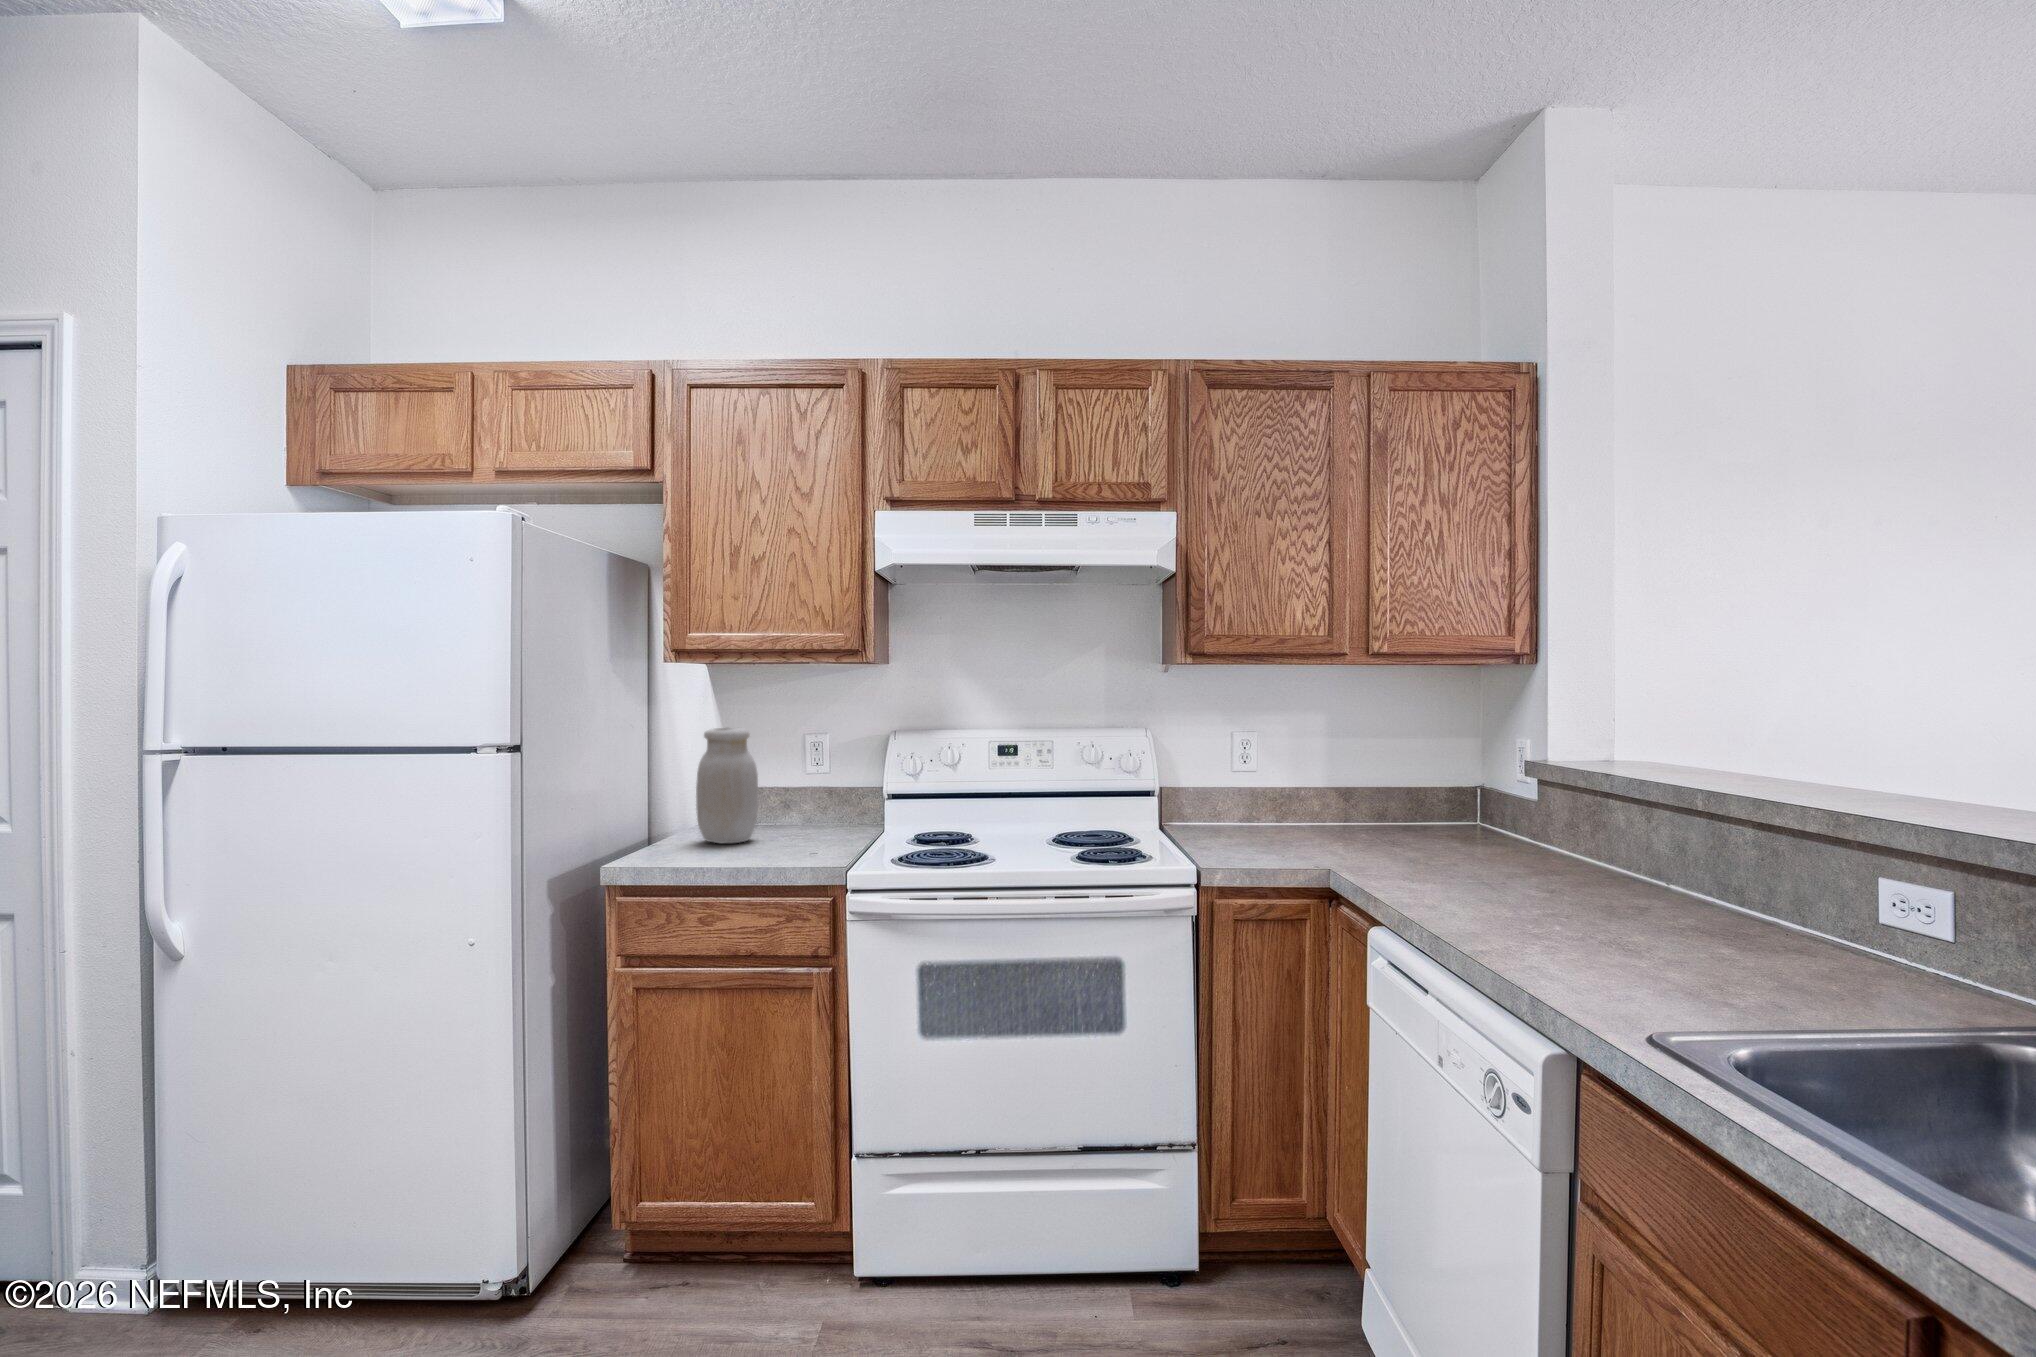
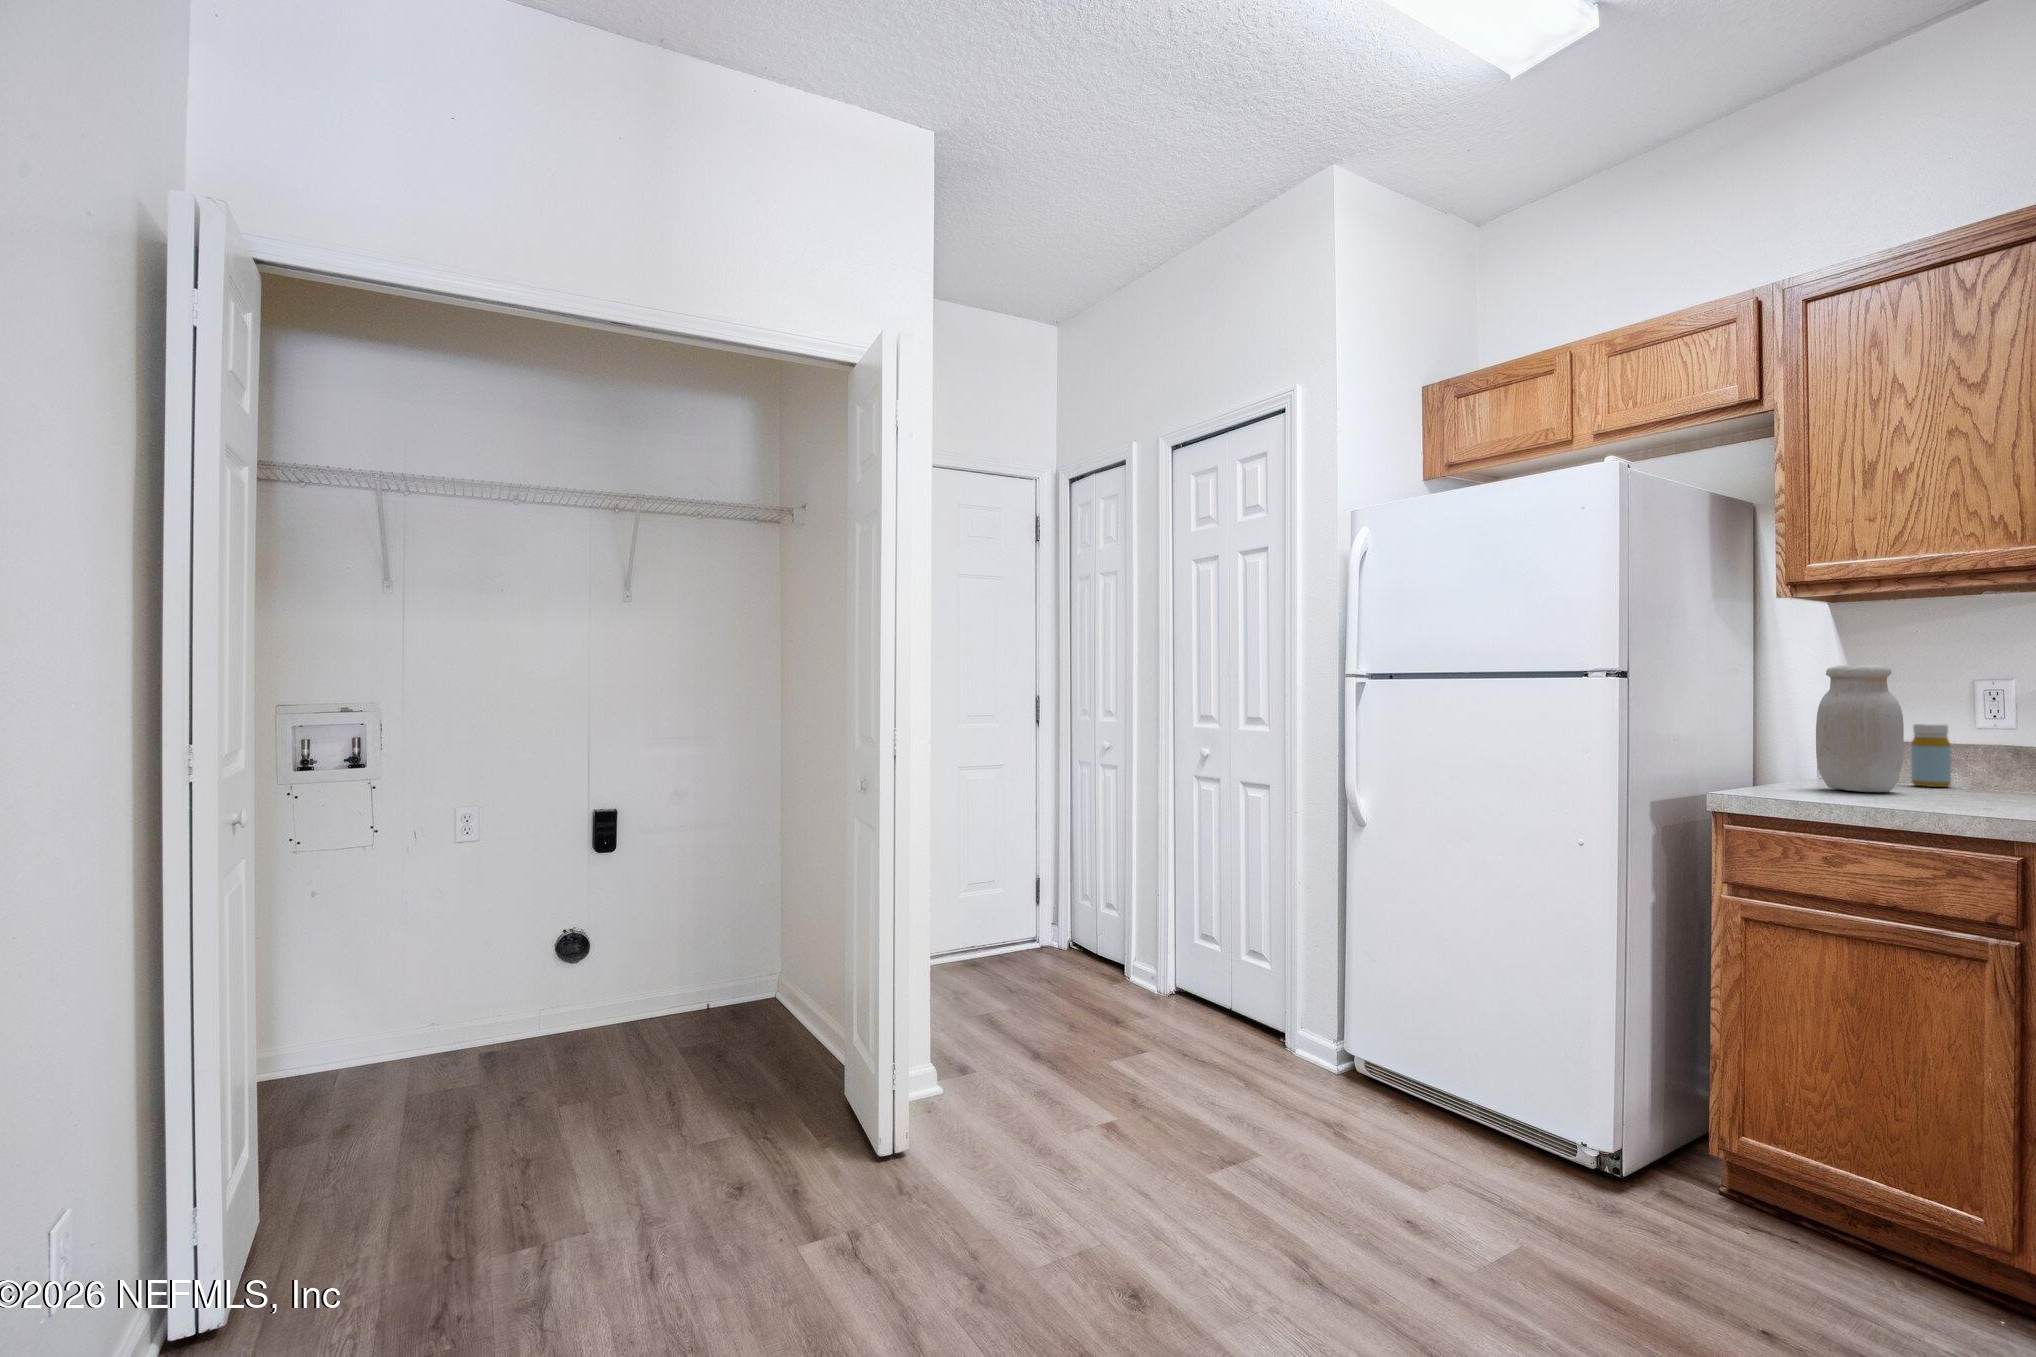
bottle: none [763,772,788,827] -> present [1911,724,1951,787]

